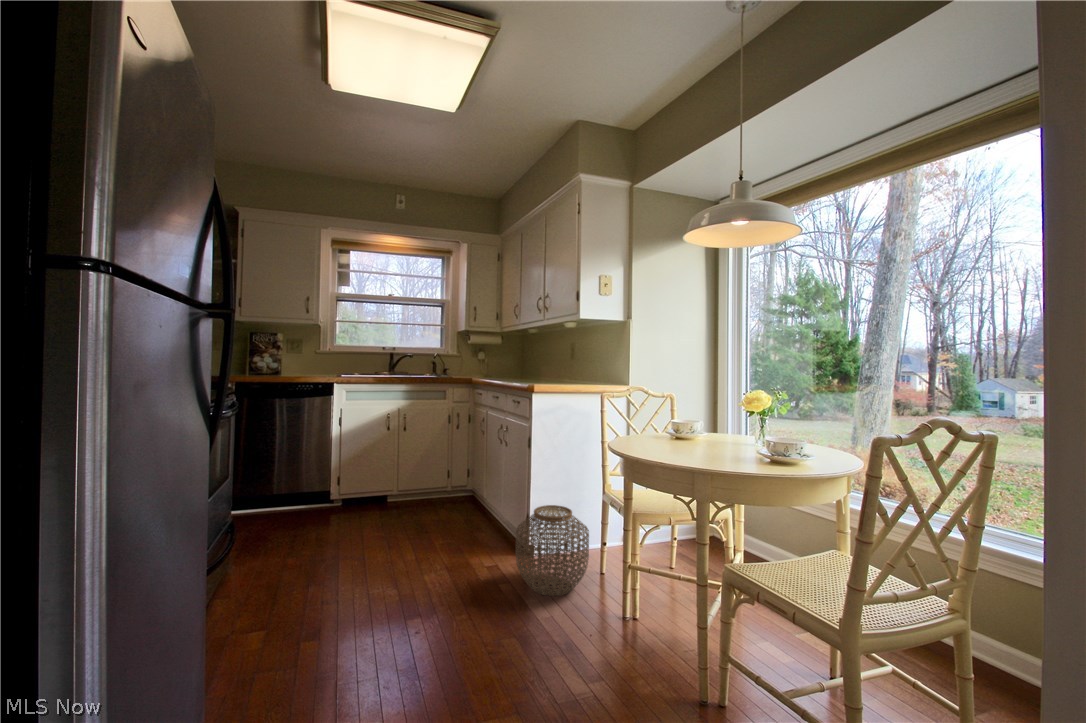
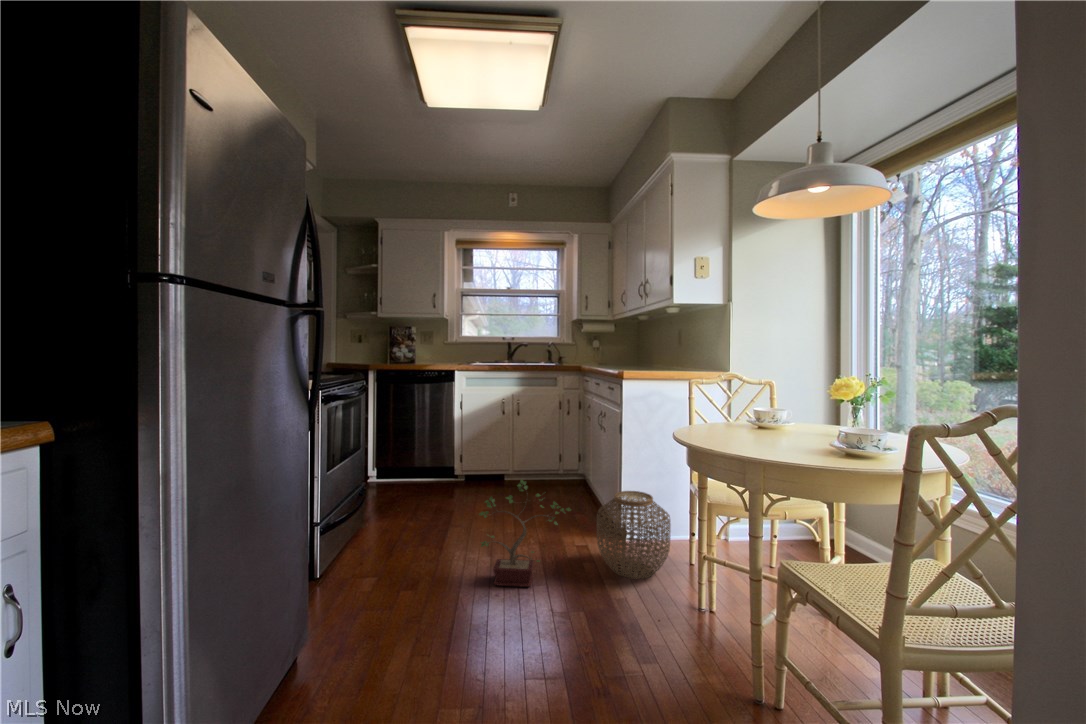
potted plant: none [391,502,500,627] -> present [479,480,571,587]

